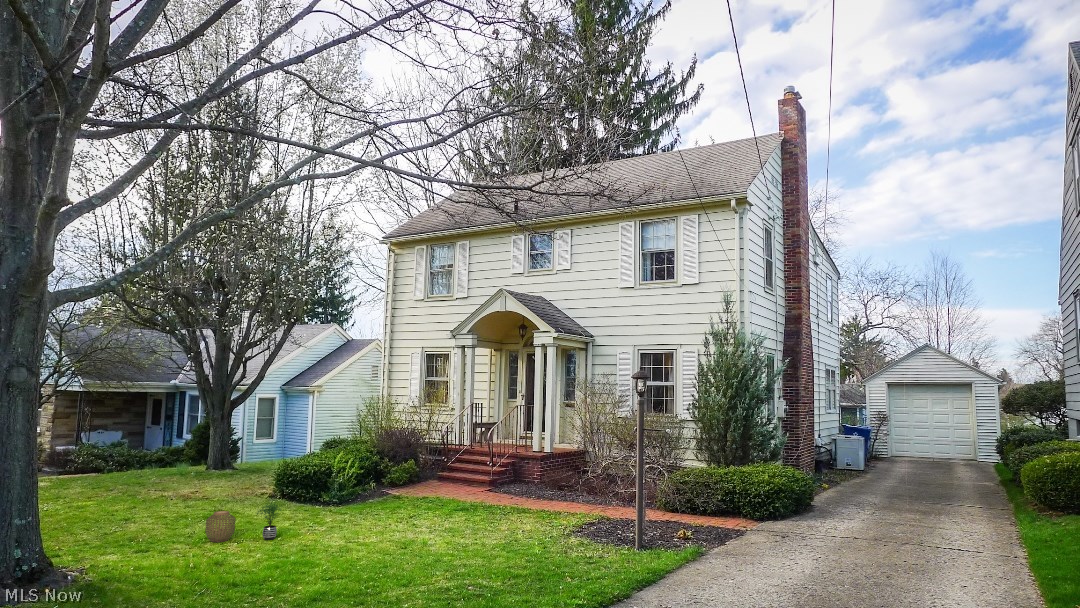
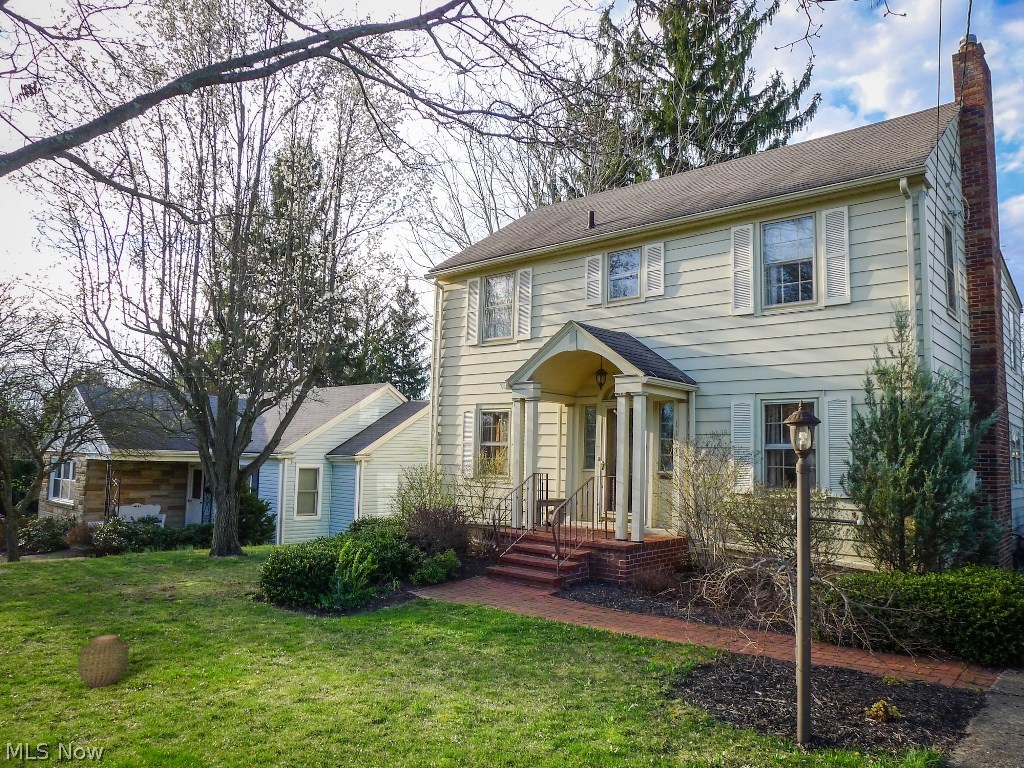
potted plant: present [257,503,281,540] -> none [156,624,203,686]

